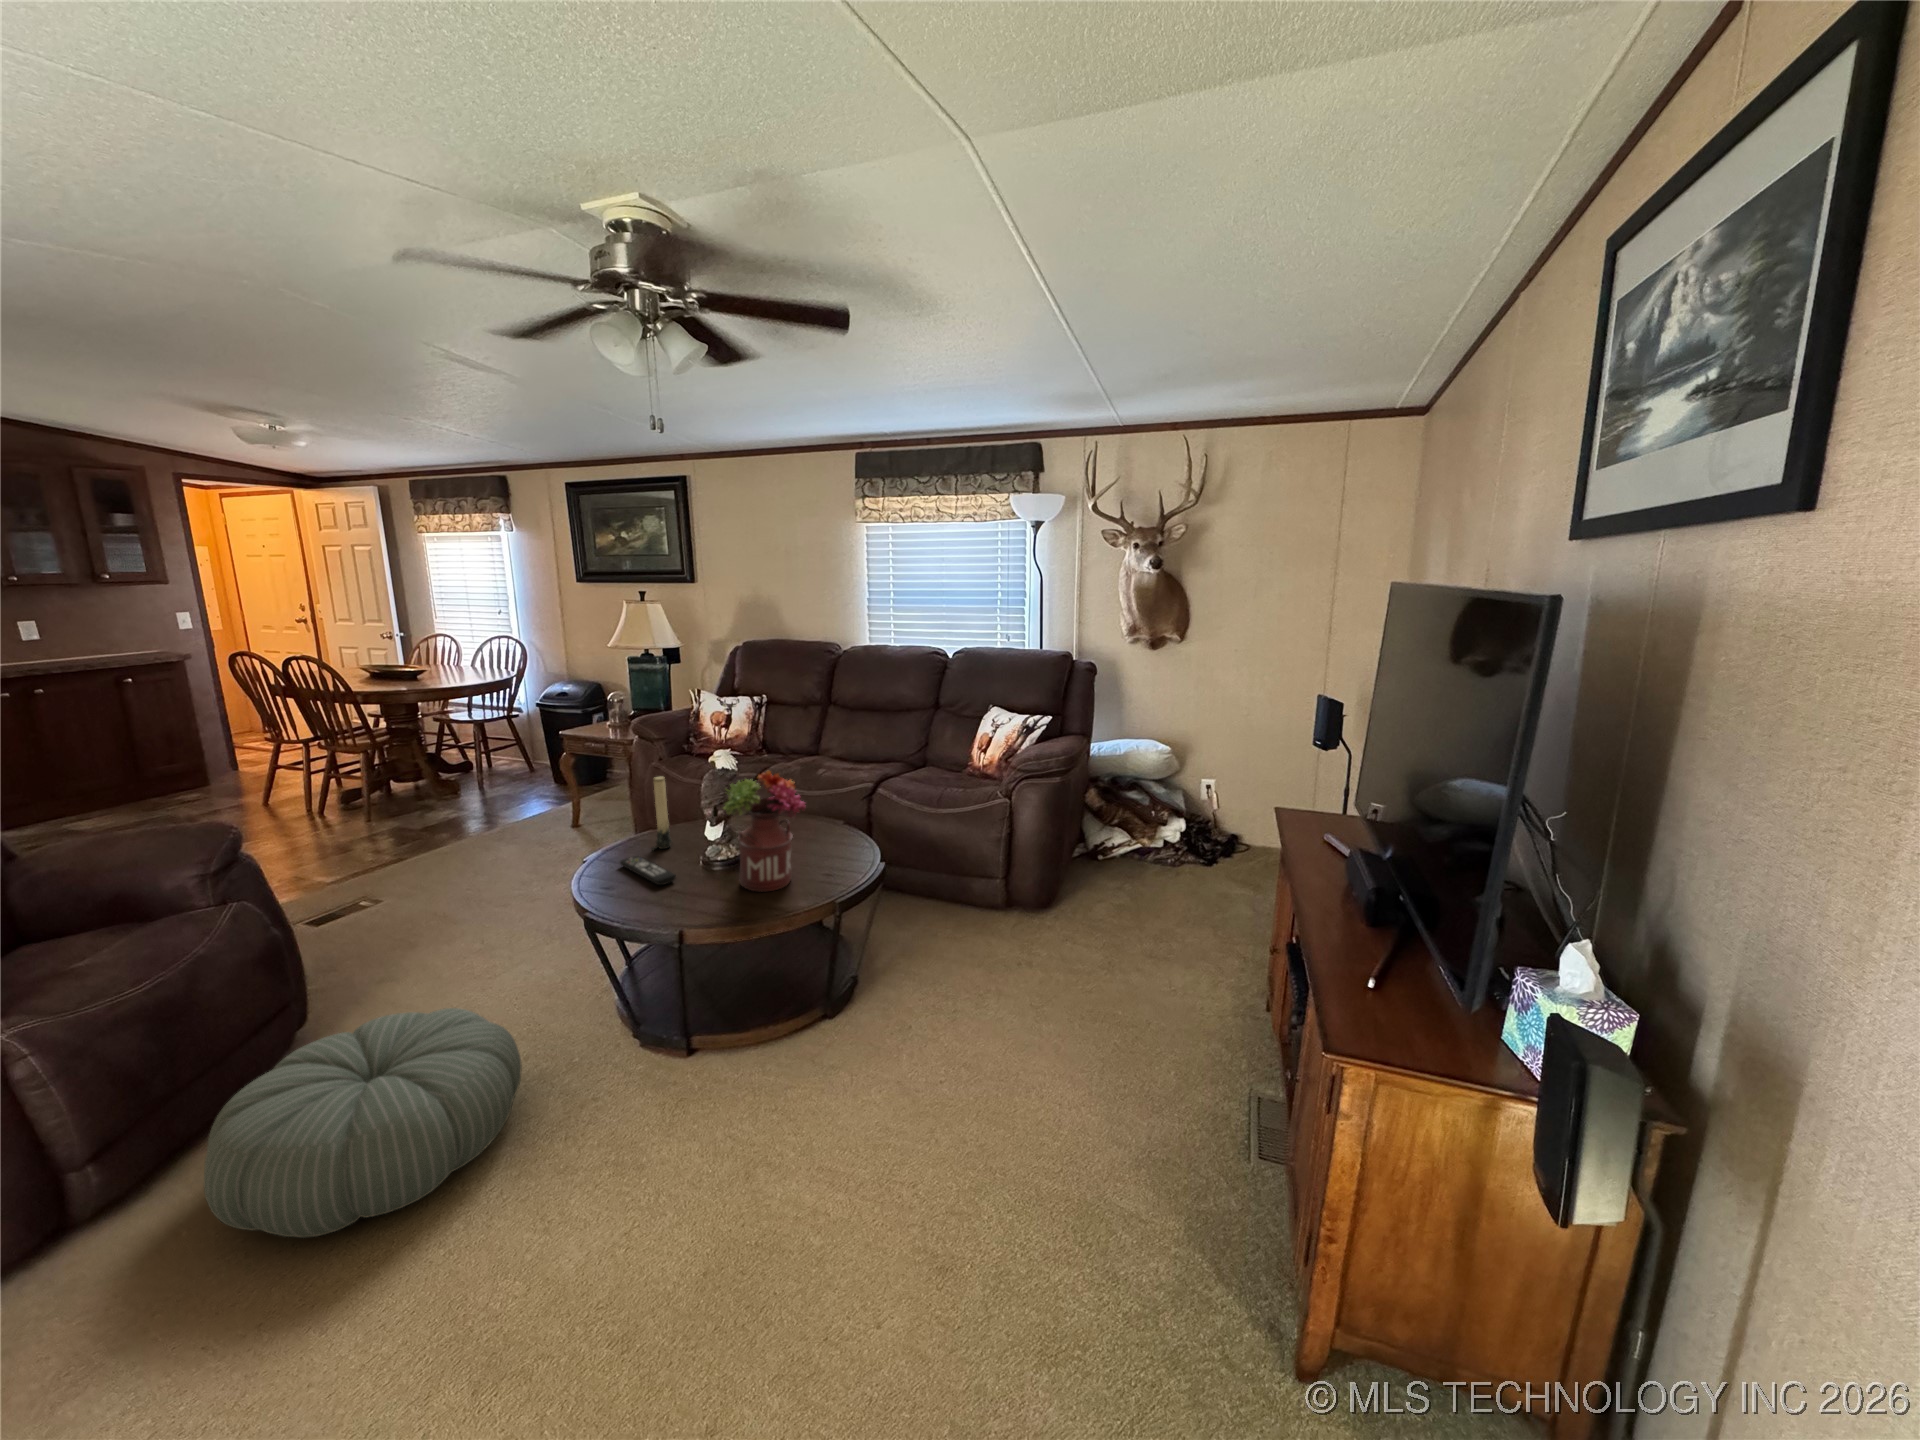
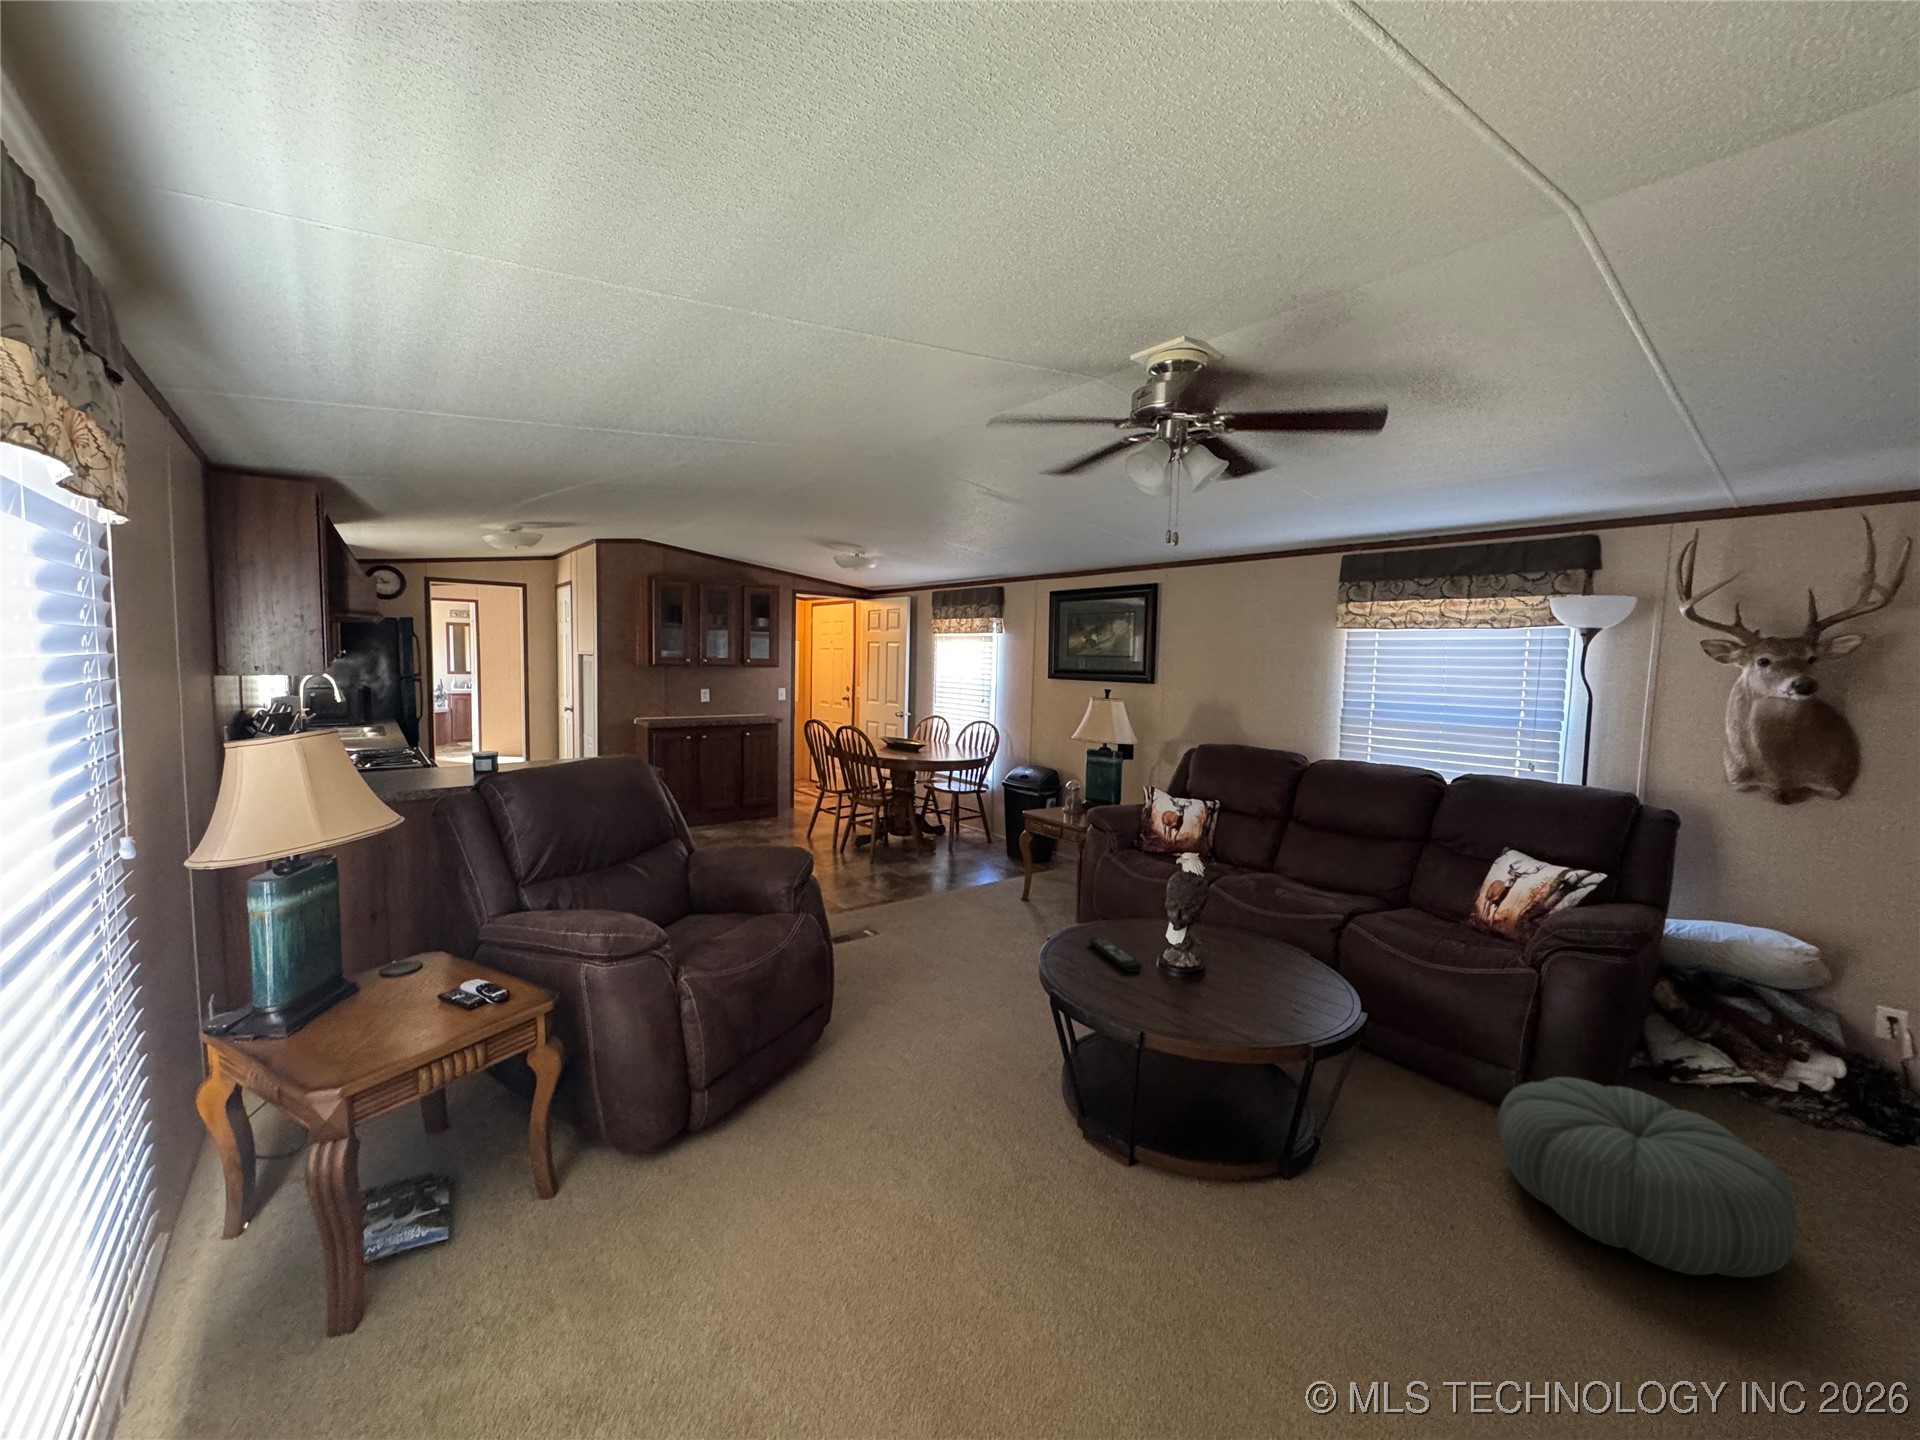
flower arrangement: present [723,771,805,891] -> none [1200,878,1289,1006]
candle: present [651,777,672,851] -> none [1115,866,1136,937]
pouf: present [204,1008,522,1238] -> present [1497,1077,1797,1277]

